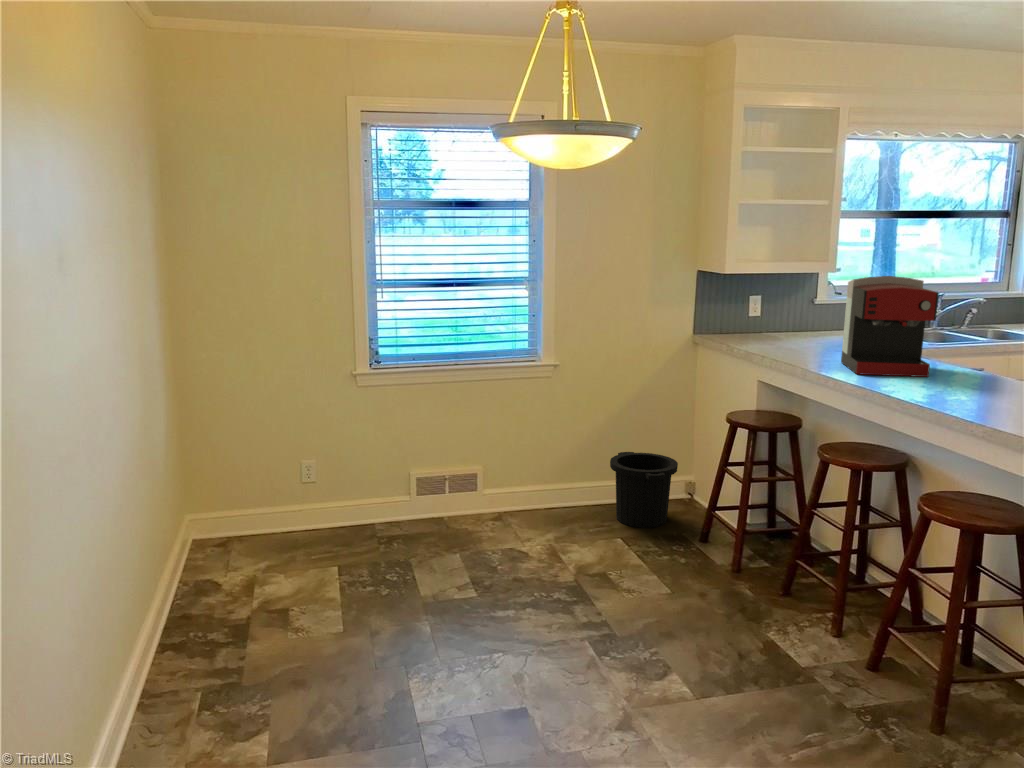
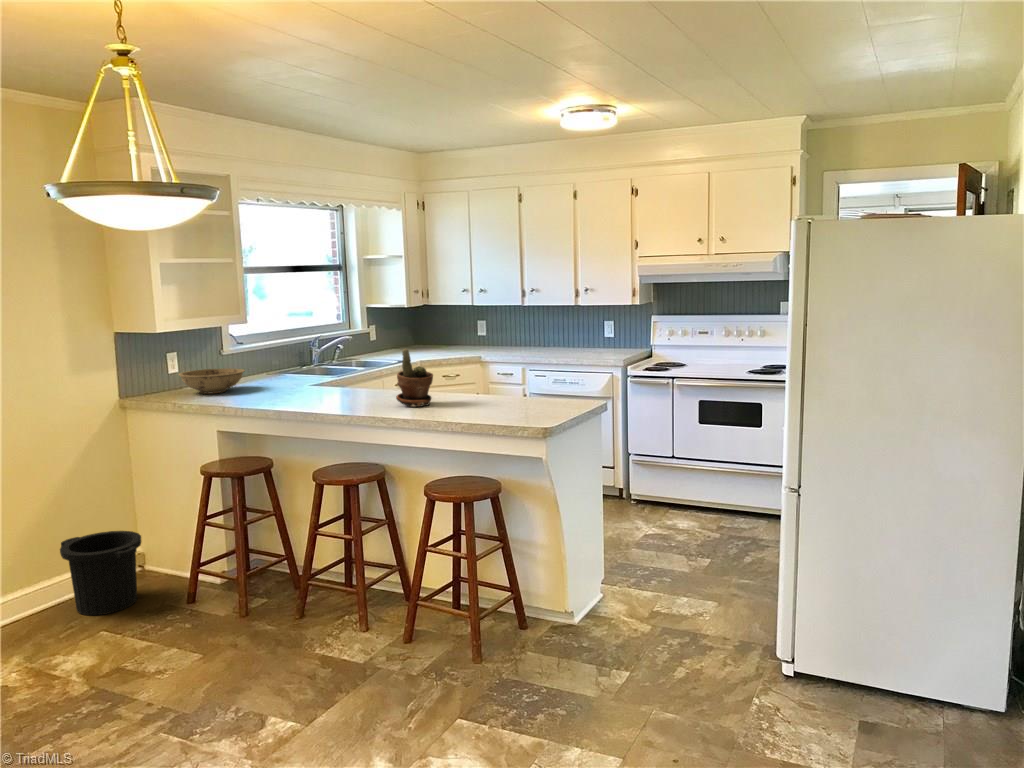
coffee maker: present [841,276,939,377] -> none [294,323,376,408]
bowl: none [748,315,817,341] -> present [179,368,245,394]
potted plant: none [942,315,1001,393] -> present [396,348,433,407]

